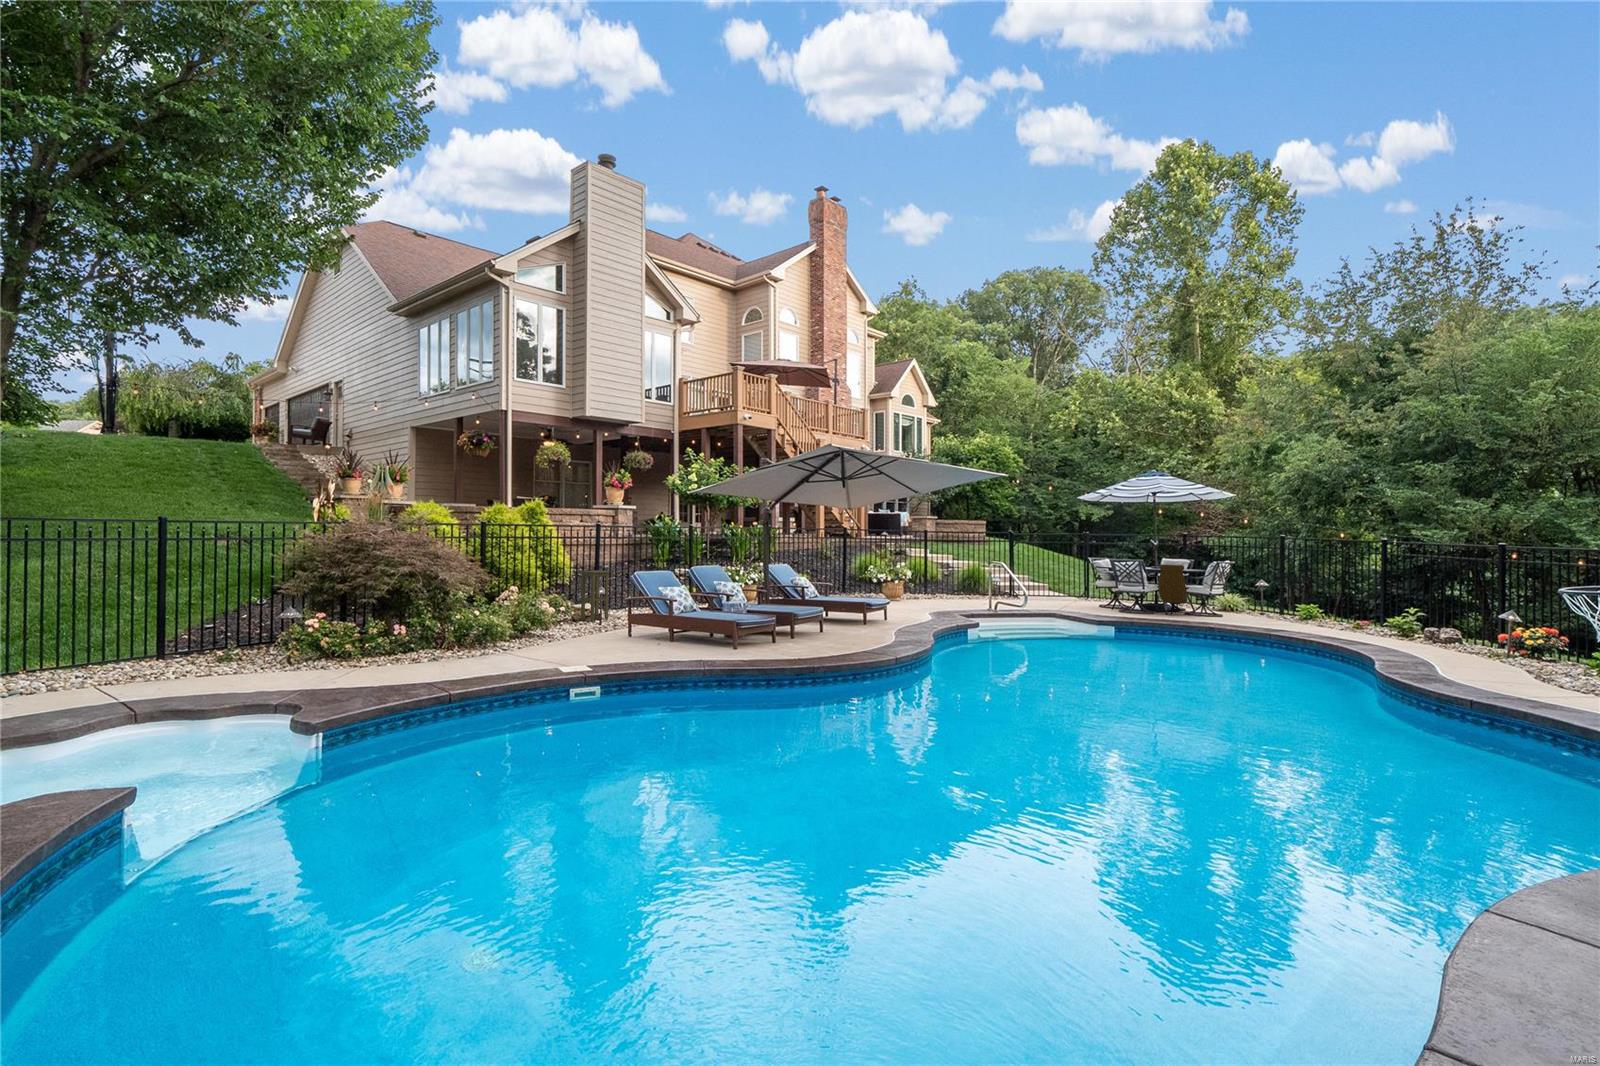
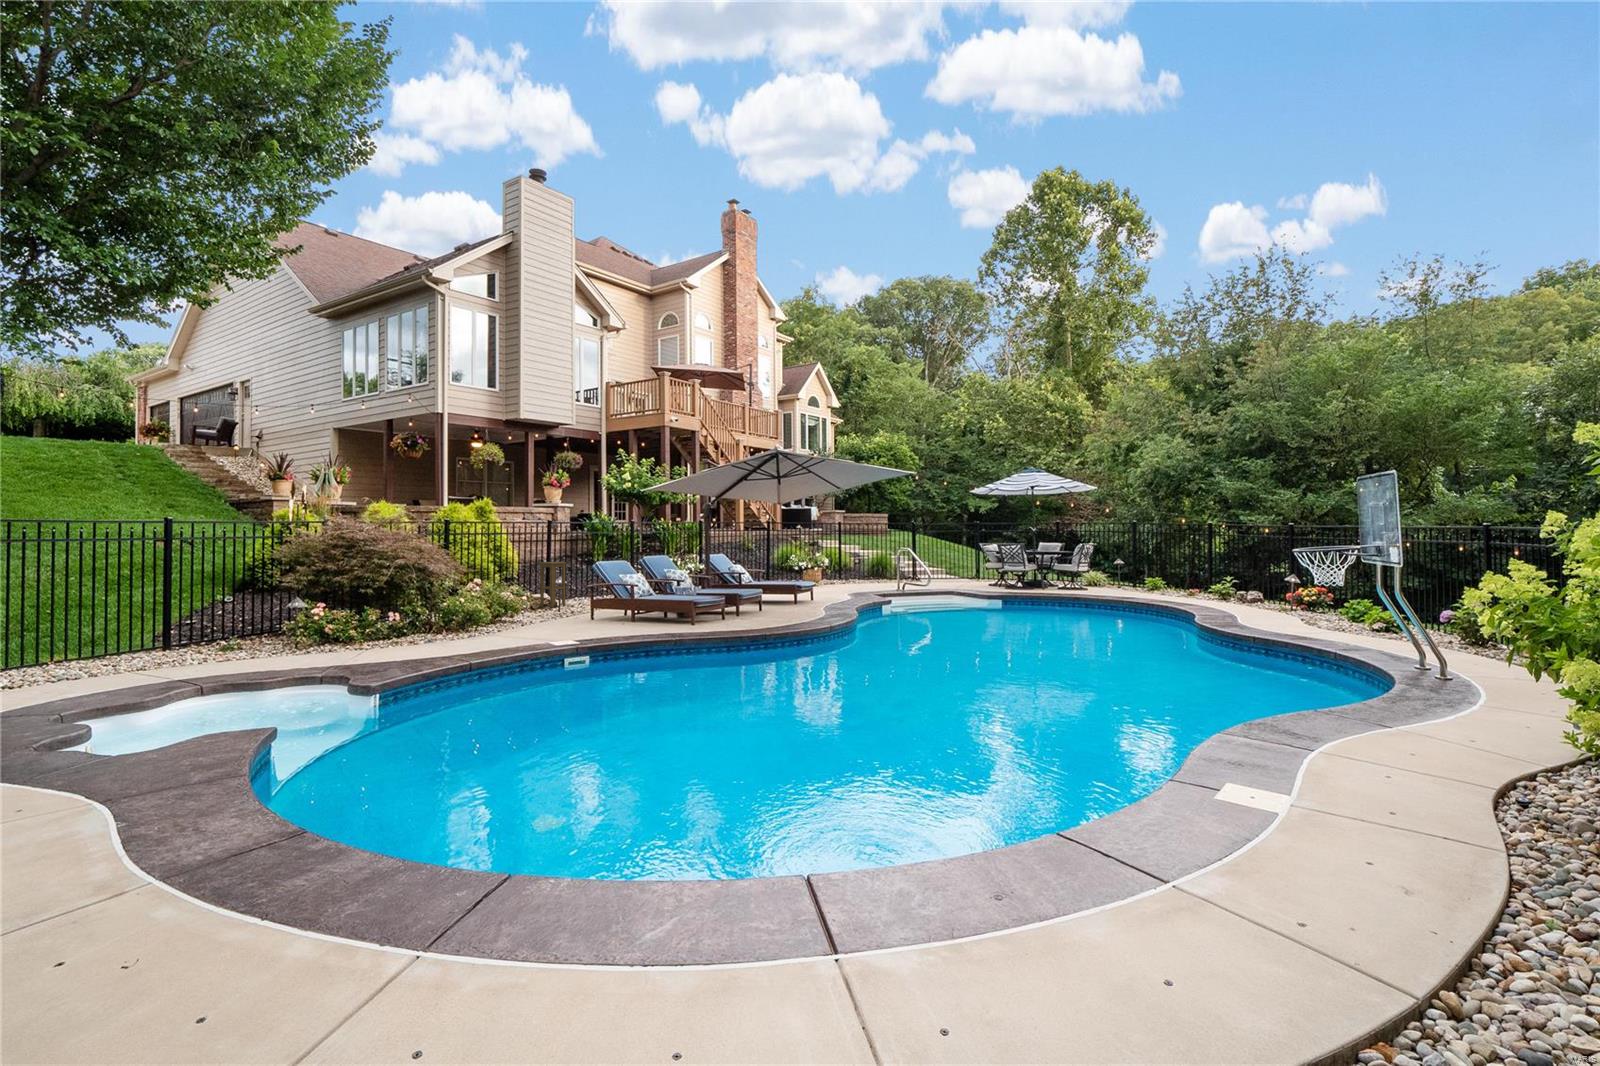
lounge chair: present [1156,564,1190,615] -> none [1037,547,1064,590]

